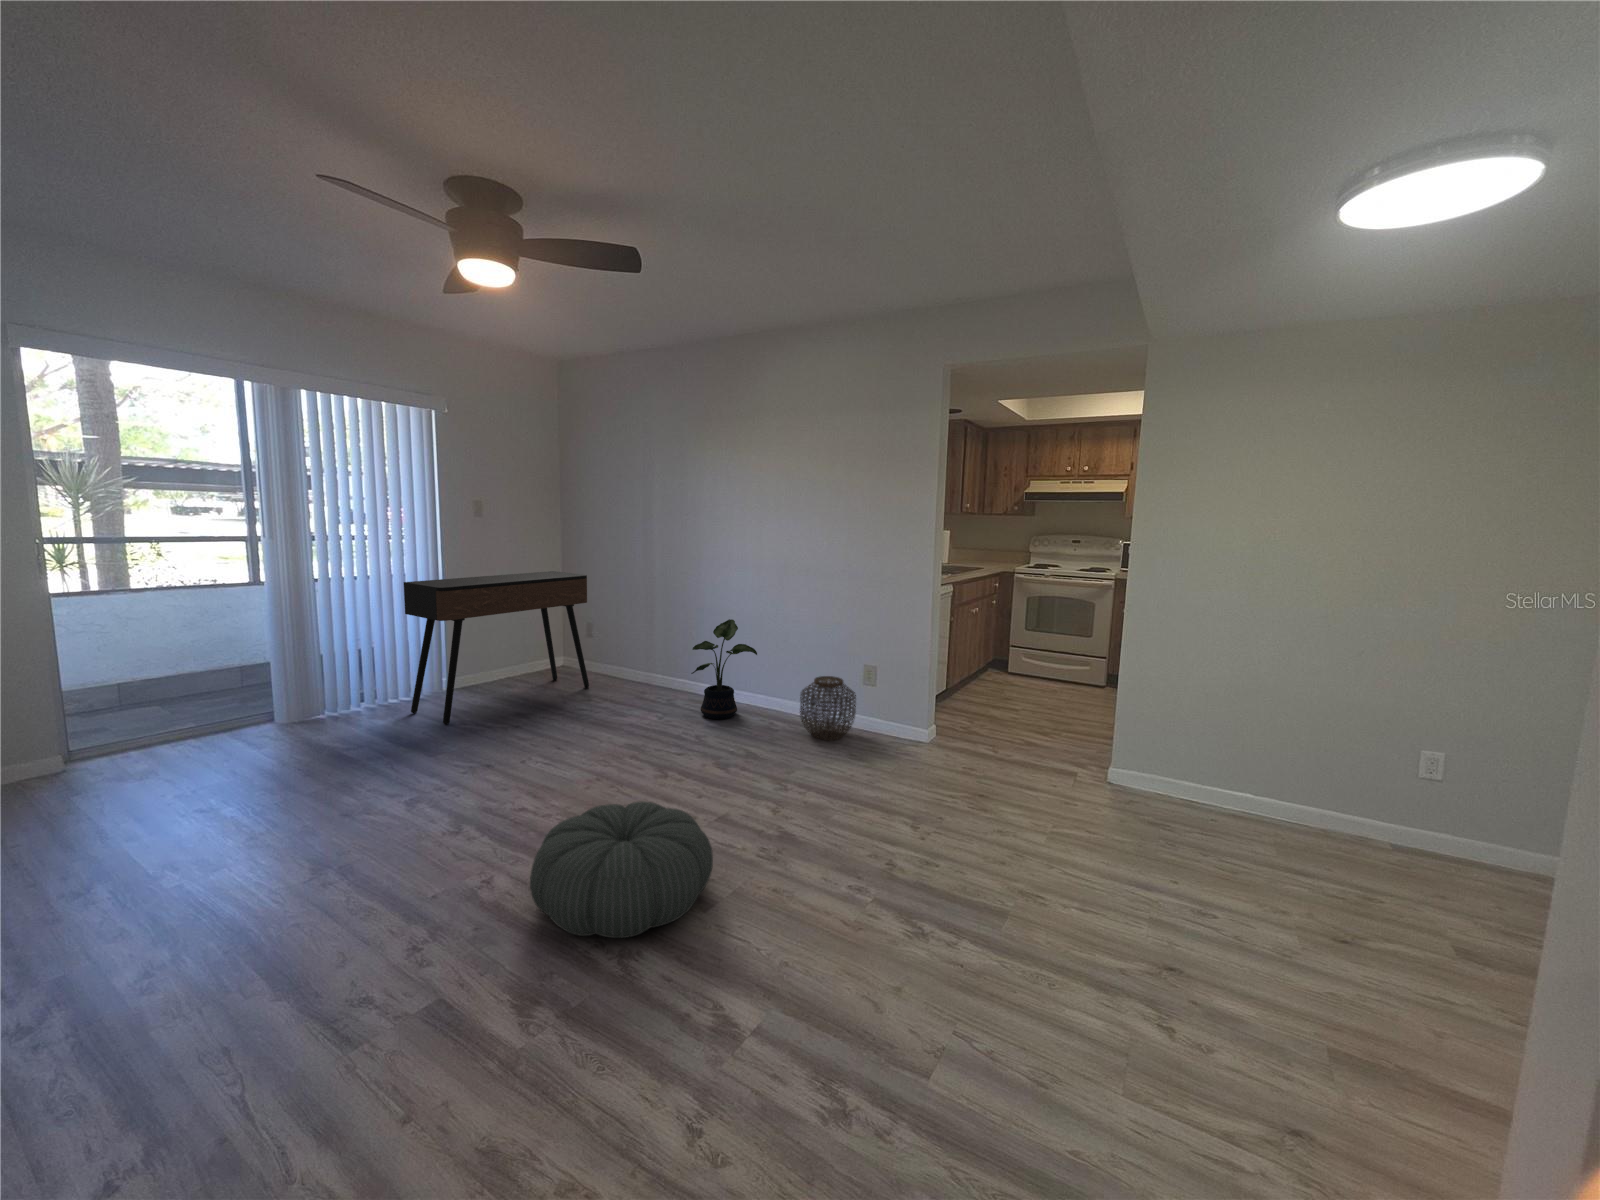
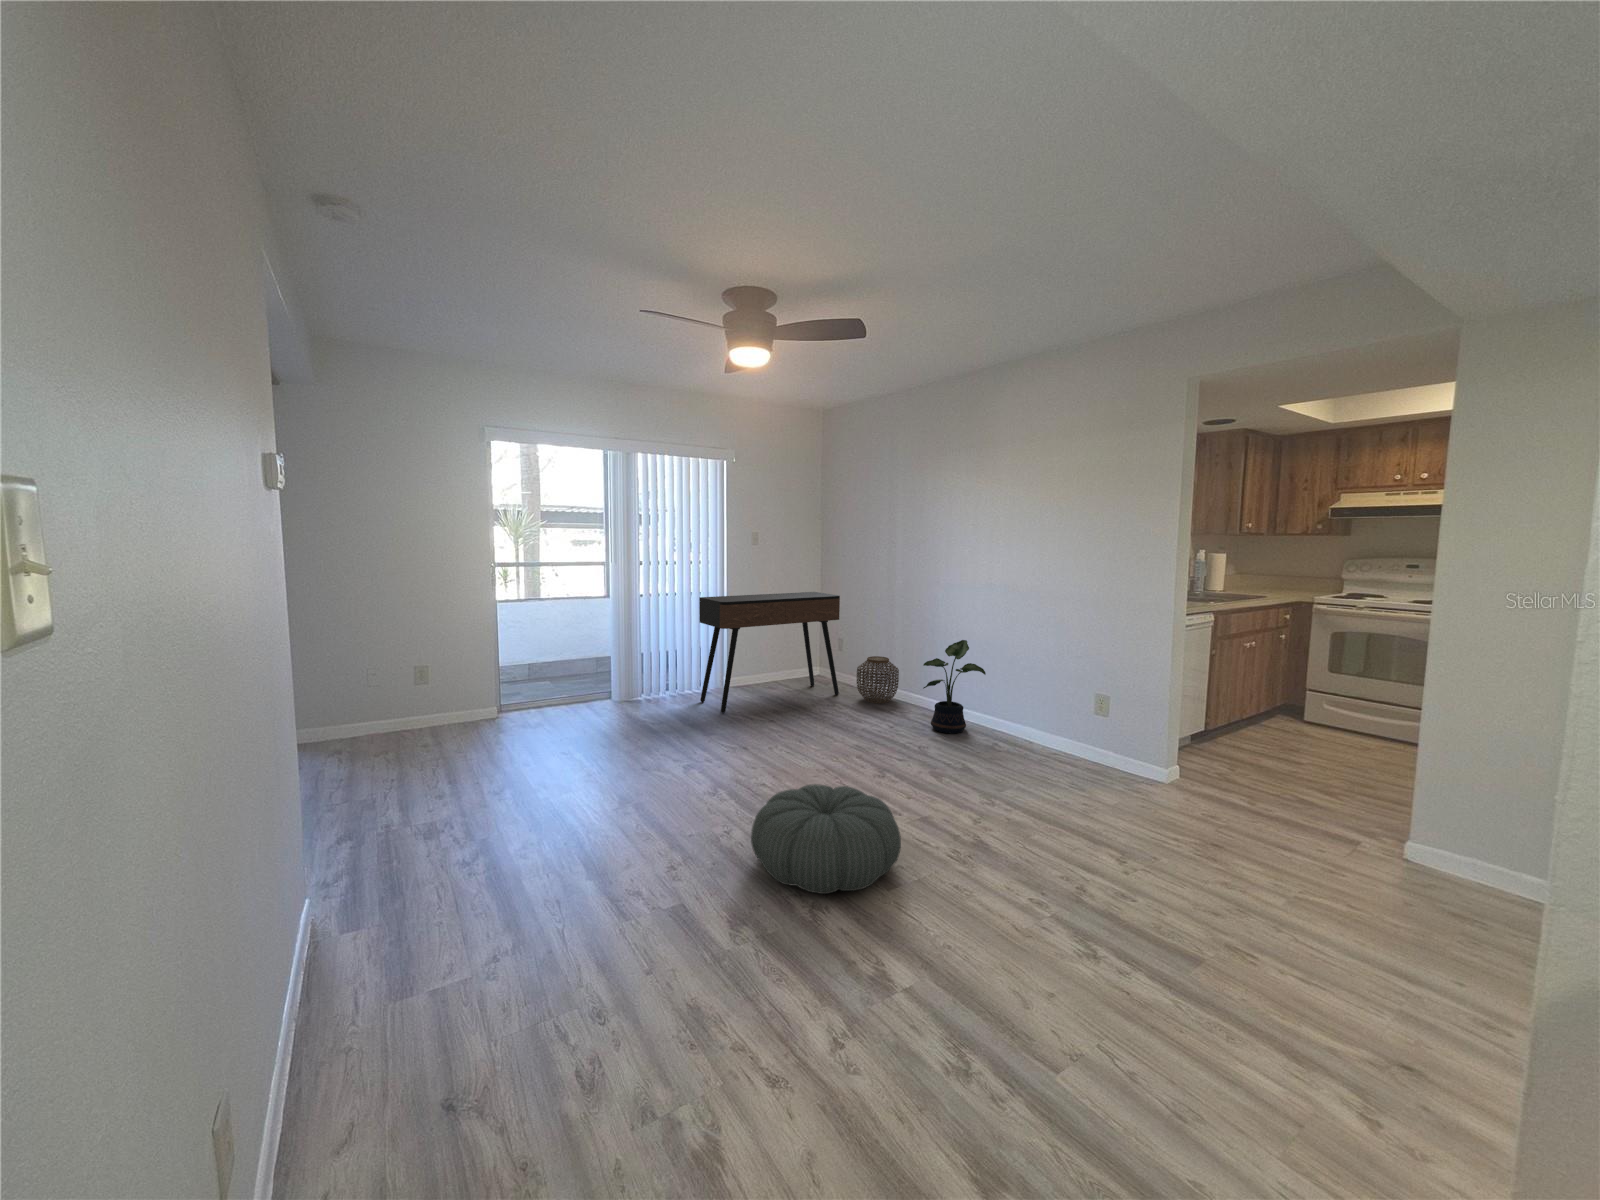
woven basket: present [800,676,856,741] -> present [857,656,899,704]

